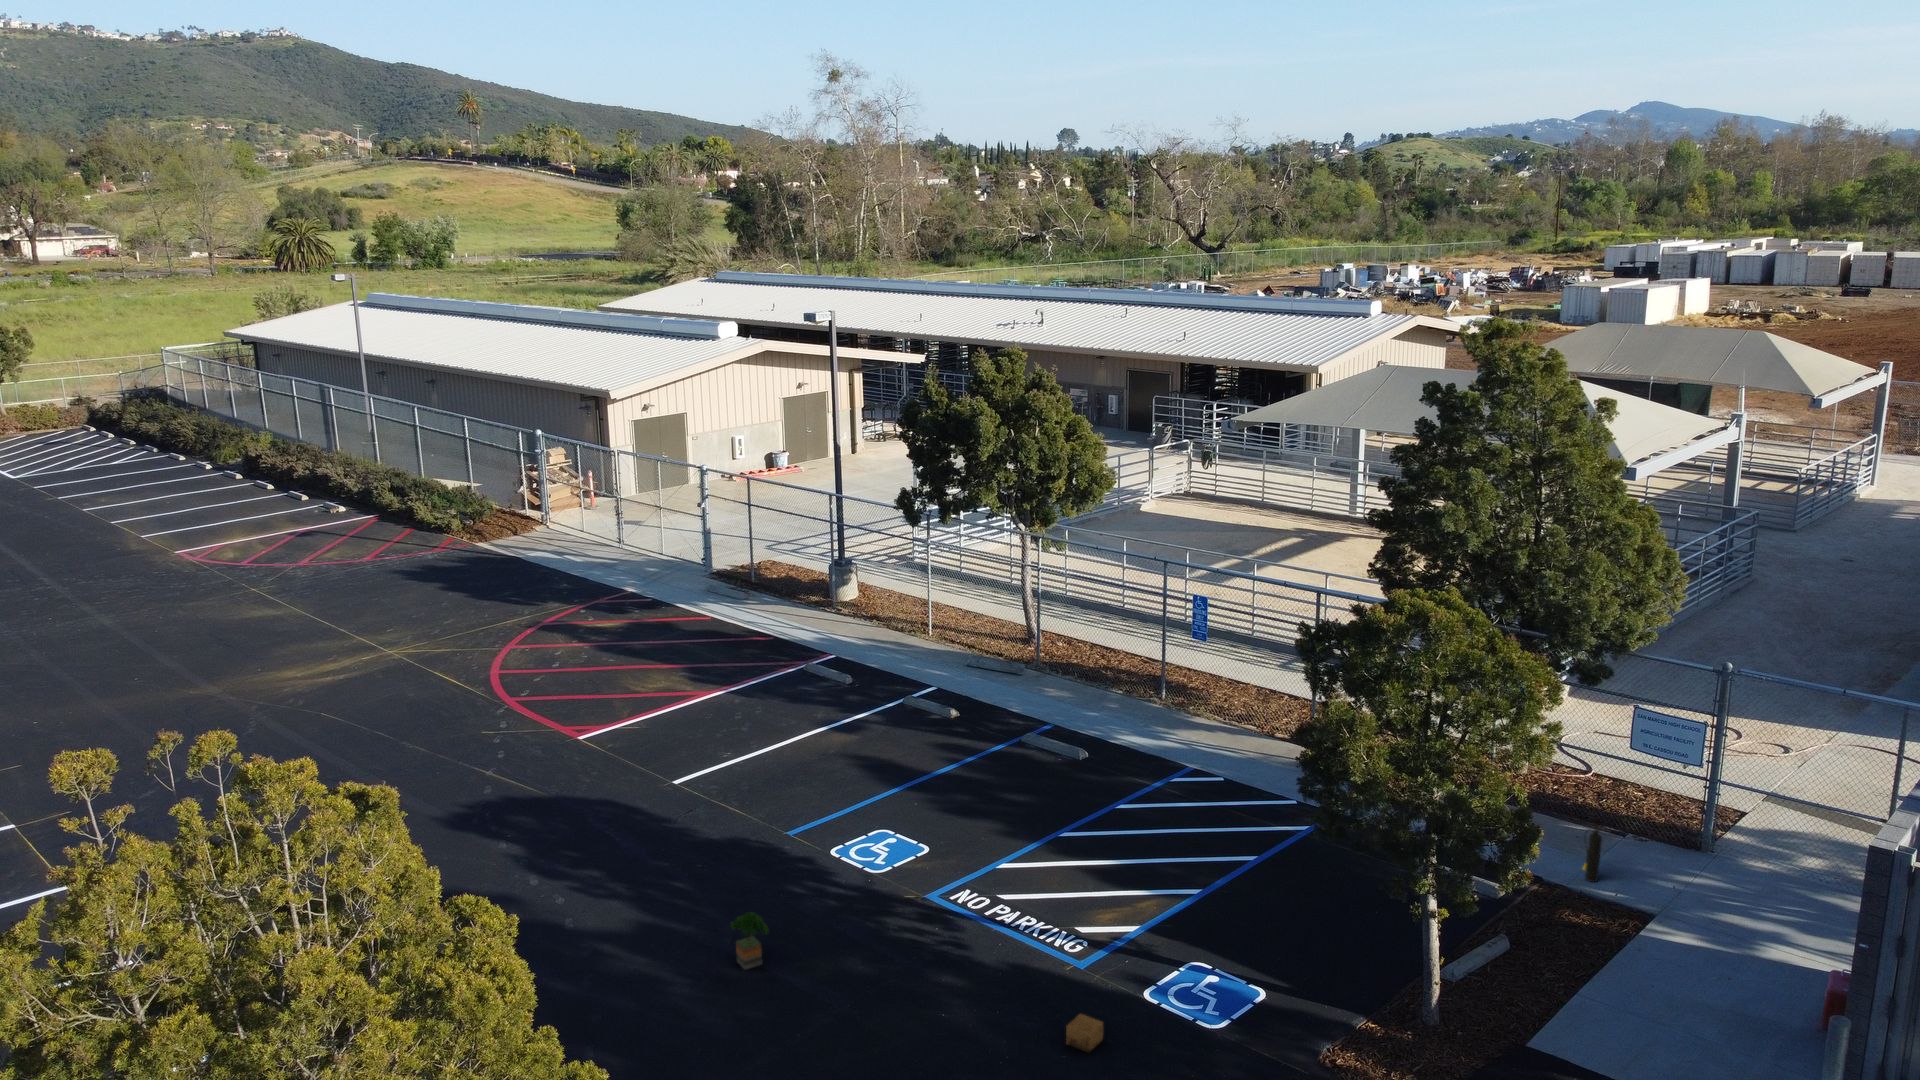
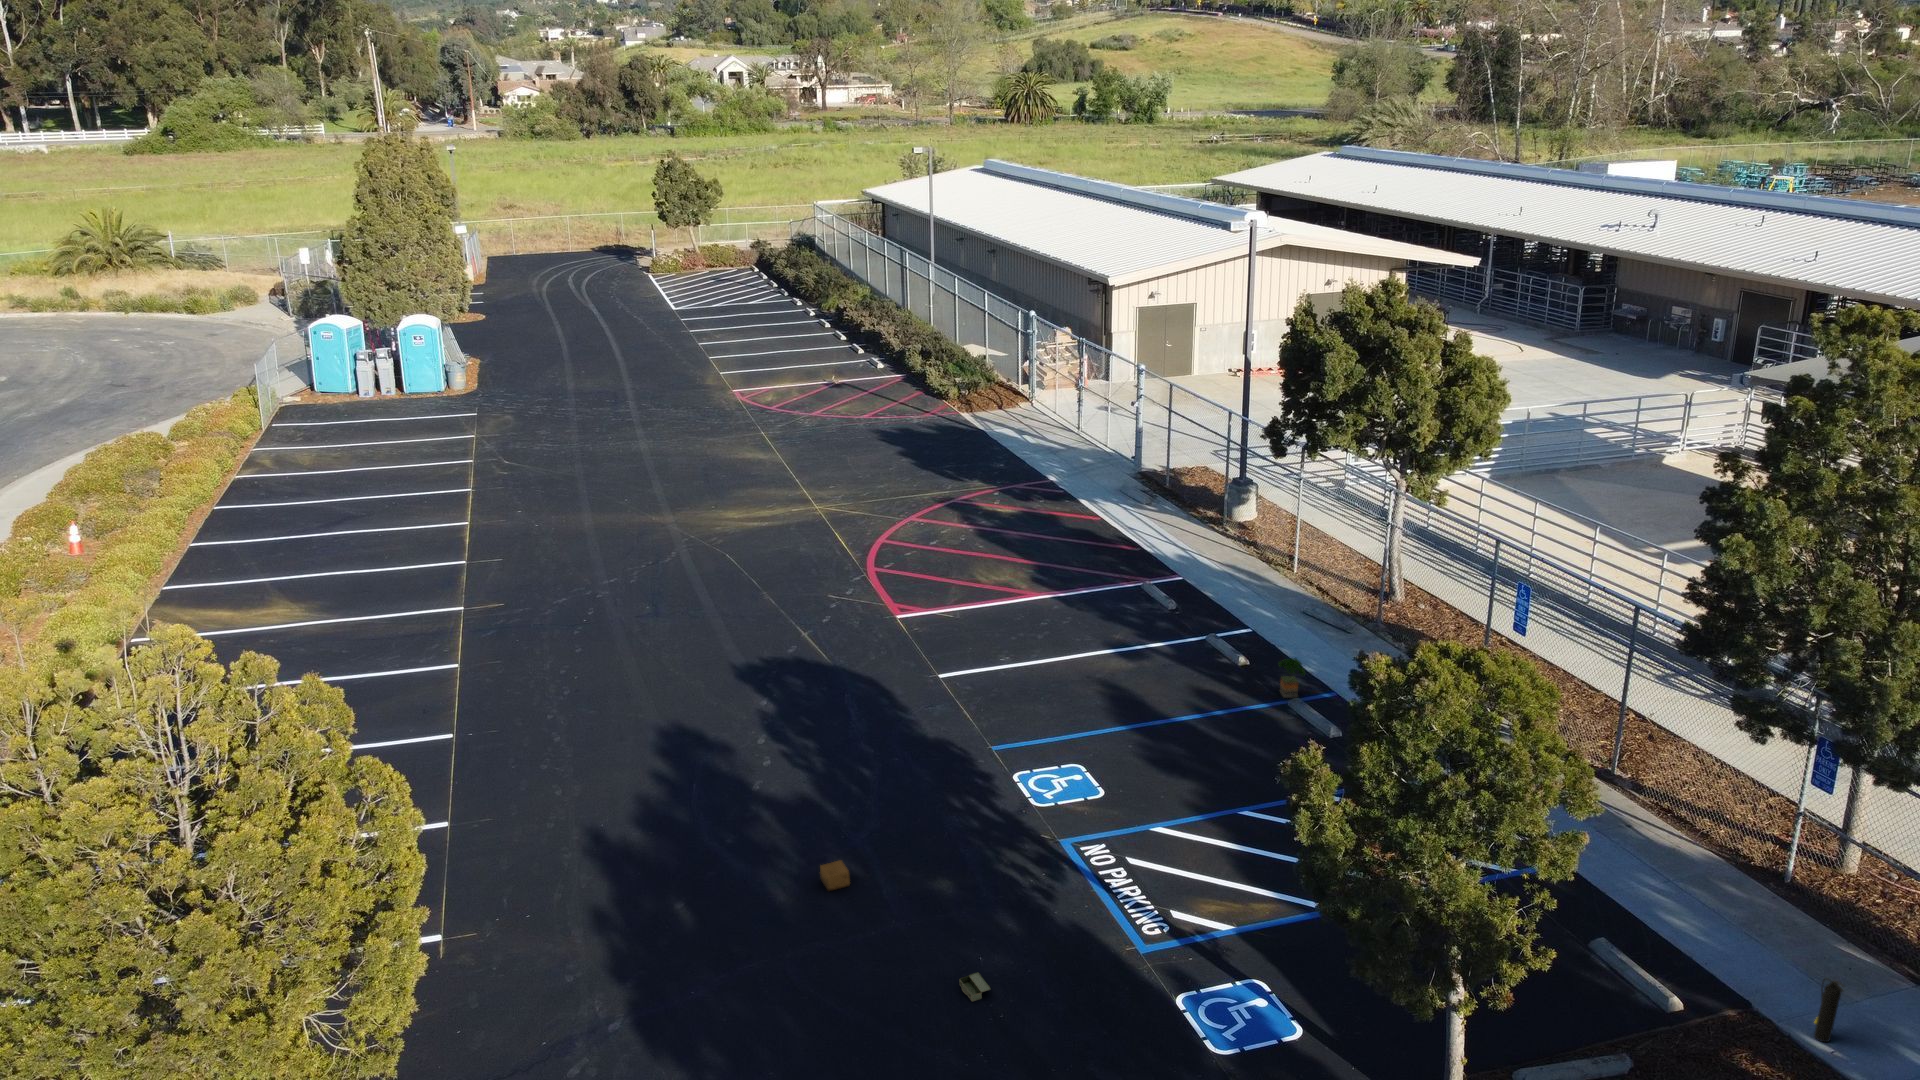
potted tree: present [731,912,769,970] -> present [1279,658,1305,698]
cardboard box: present [1066,1014,1103,1053] -> present [820,860,850,891]
toolbox: none [944,1029,981,1057] -> present [959,972,991,1002]

